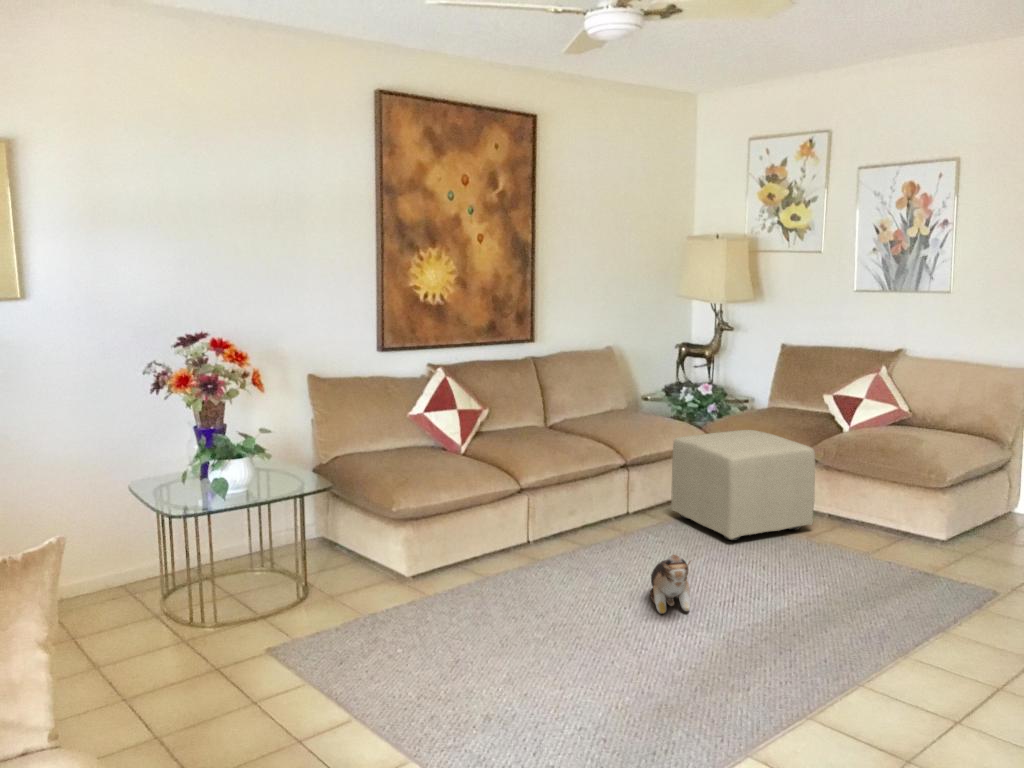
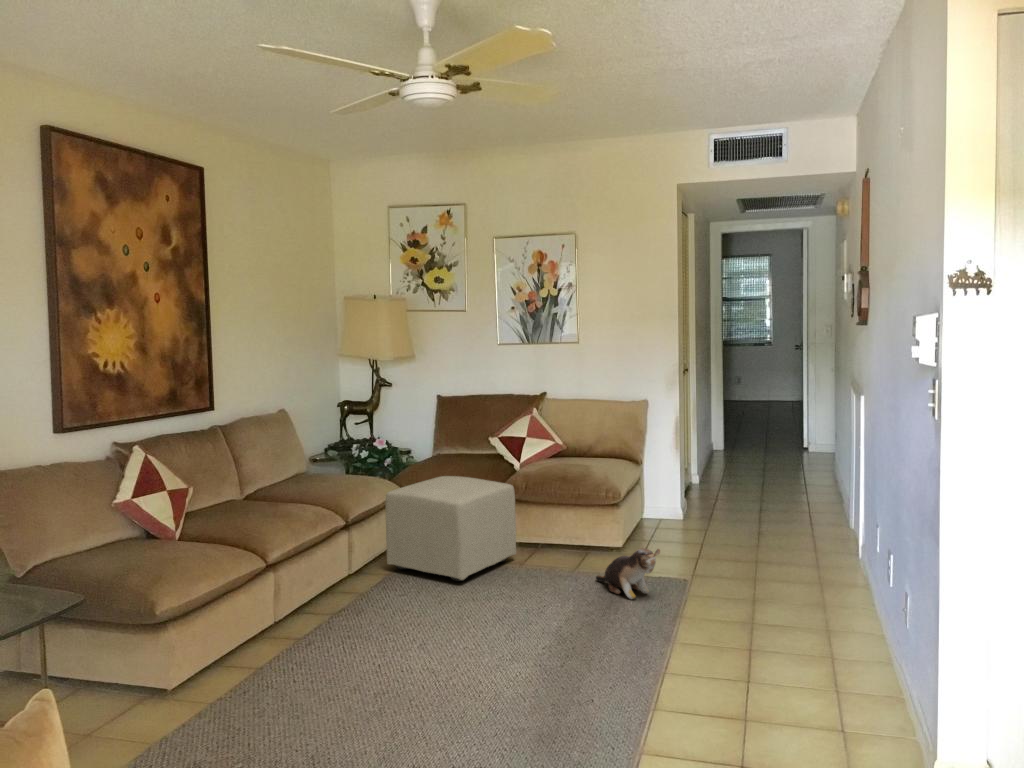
plush toy: present [650,555,690,614] -> present [596,548,660,599]

